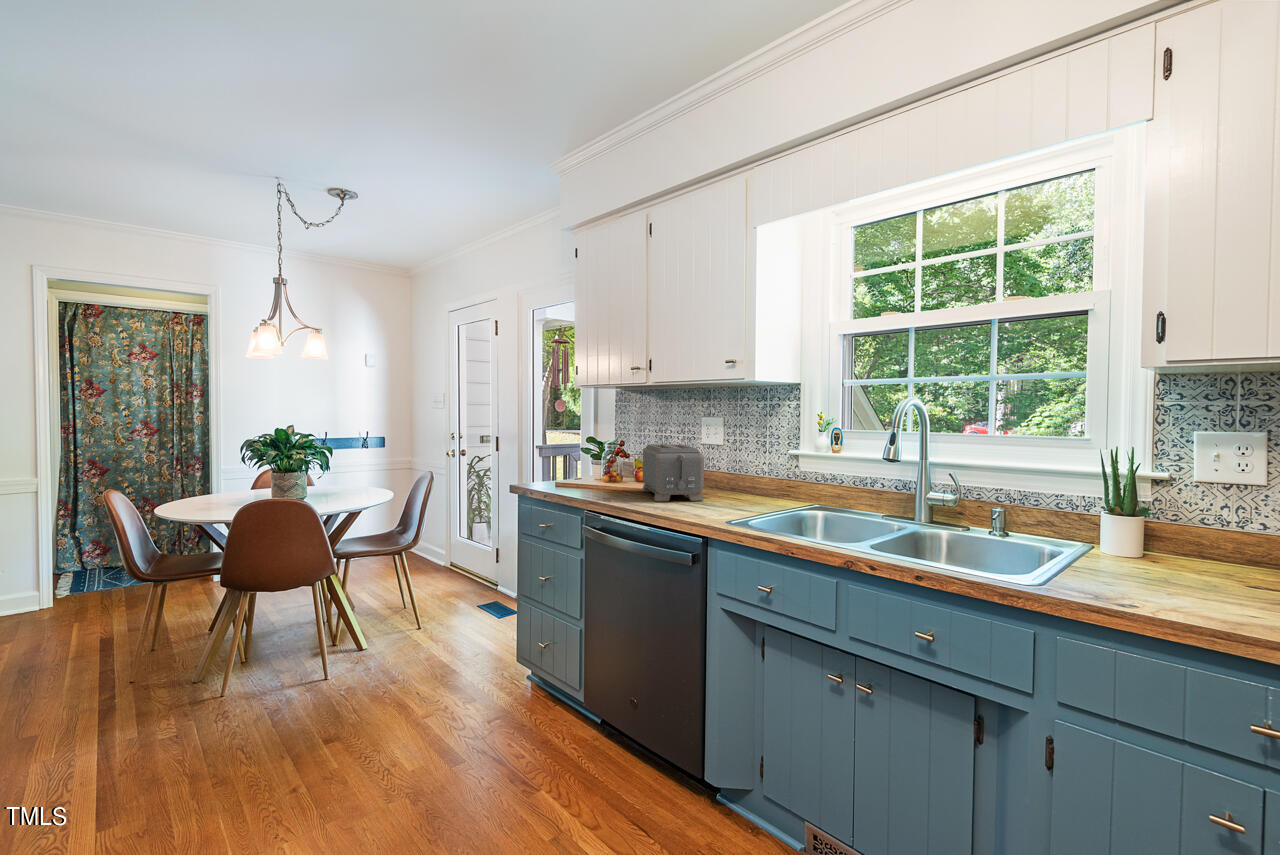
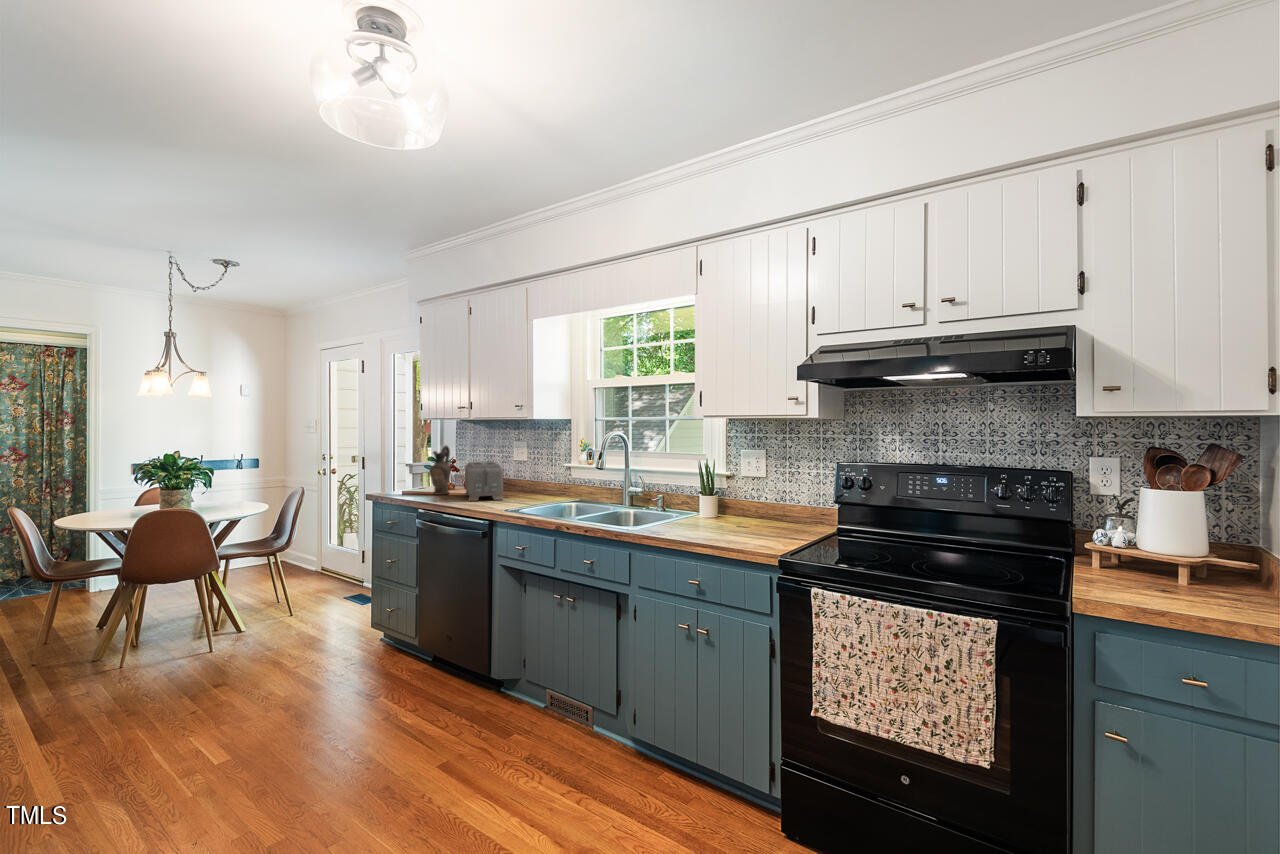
ceramic pitcher: none [594,421,621,489] -> present [429,446,451,495]

